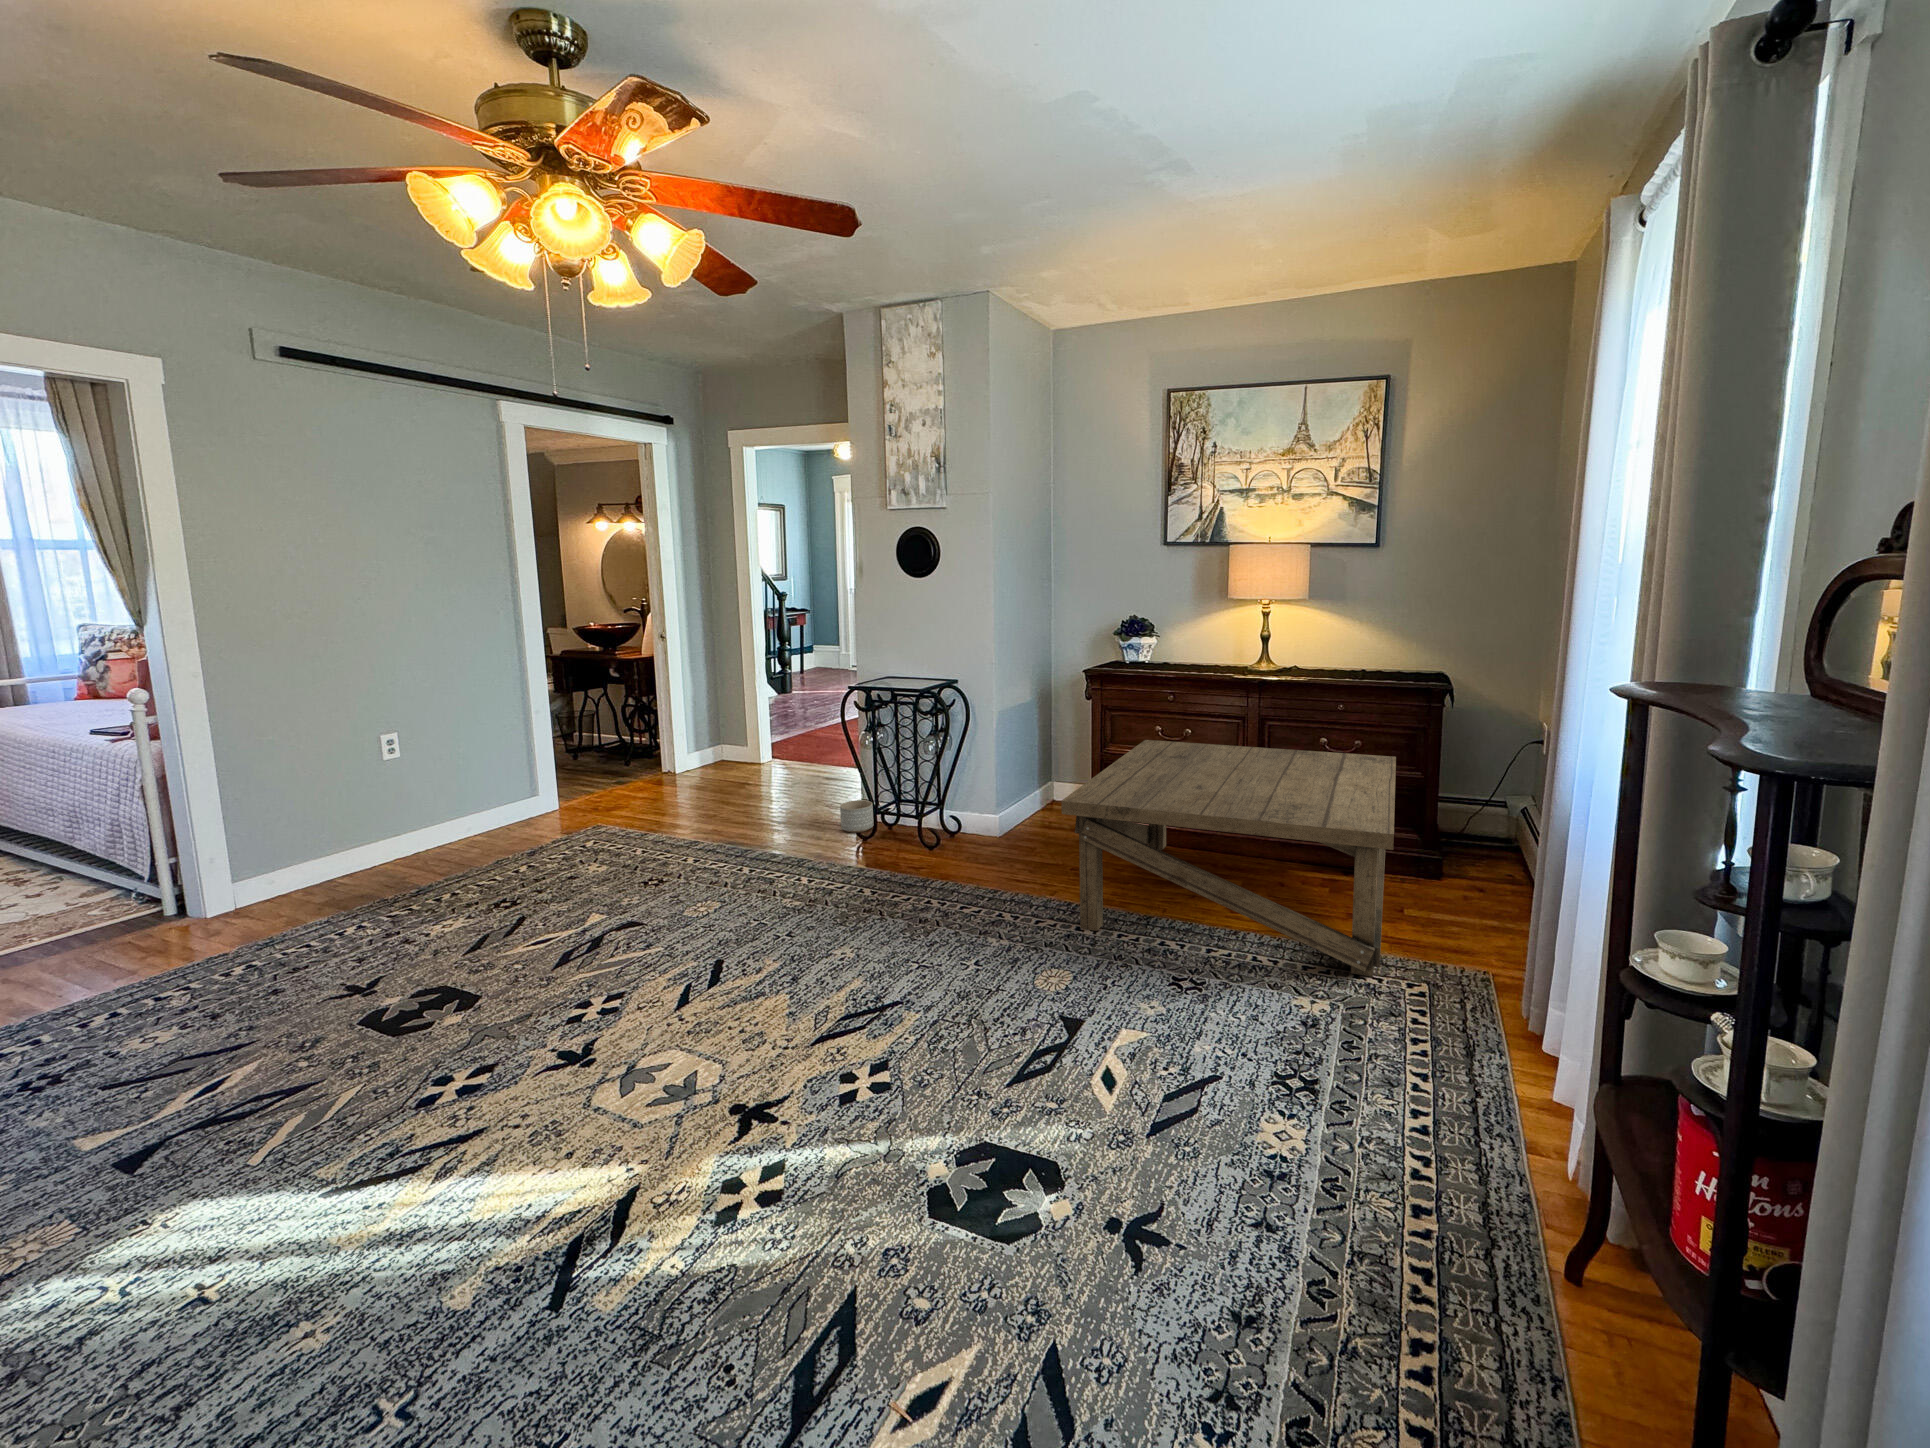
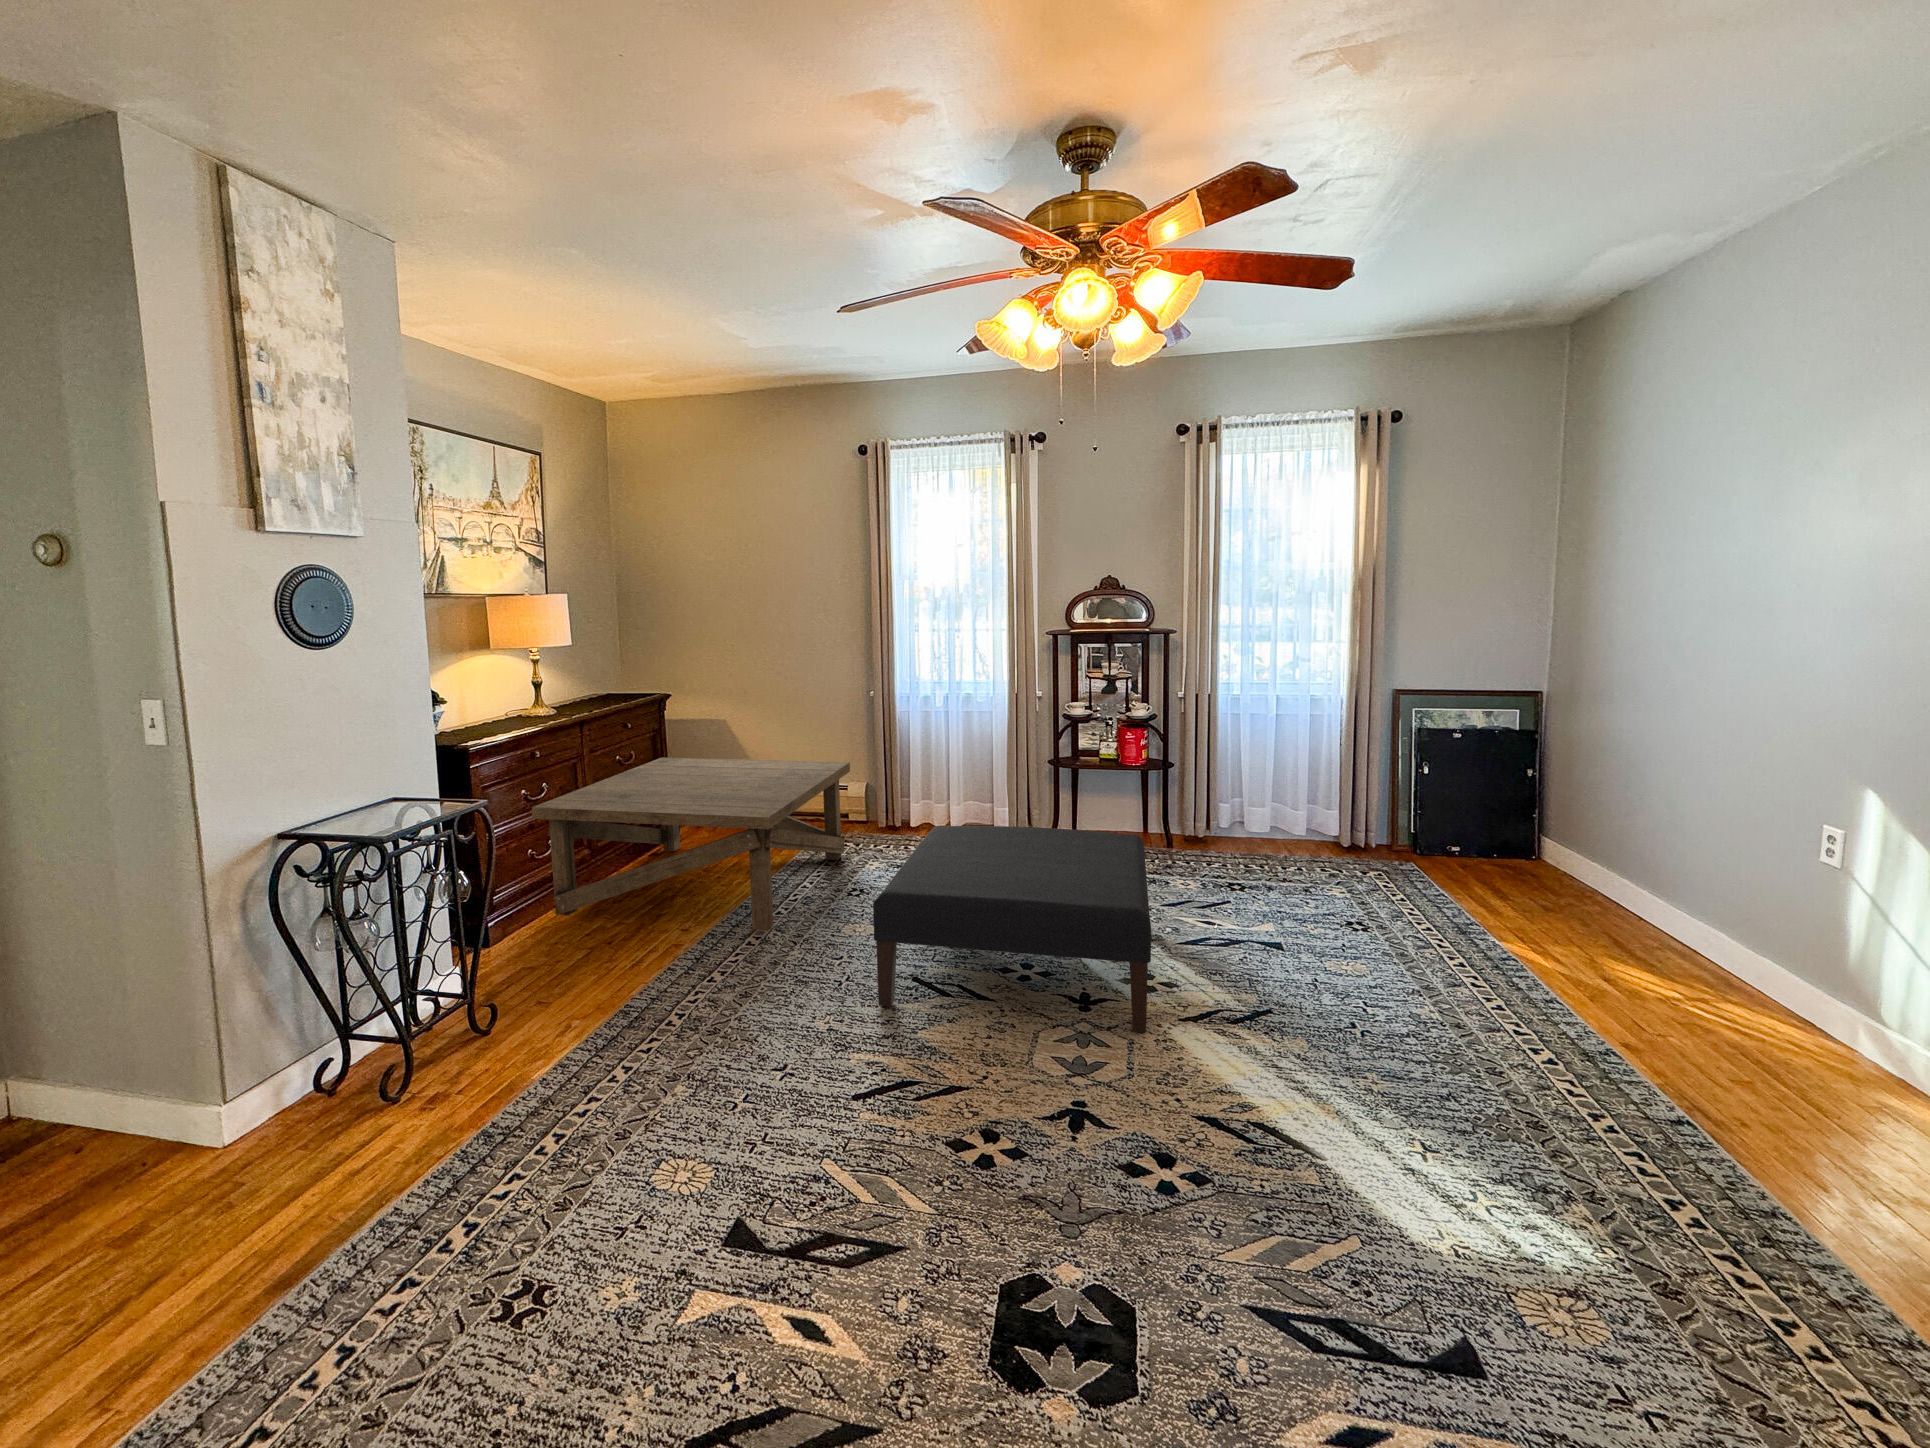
planter: present [840,800,874,833] -> none [268,1064,347,1141]
ottoman: none [623,867,1107,1255] -> present [873,826,1151,1032]

